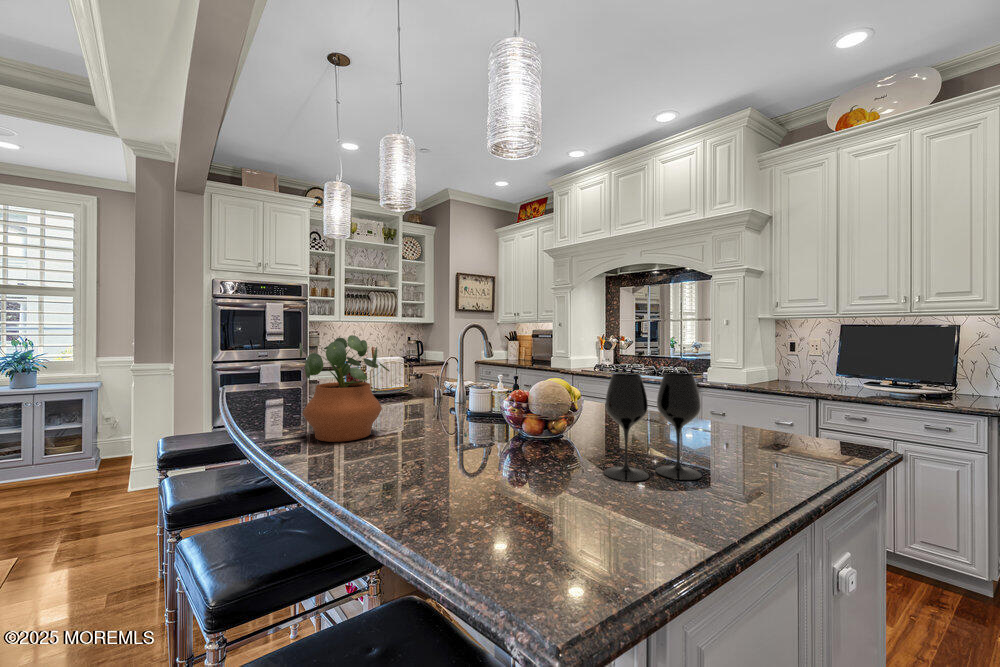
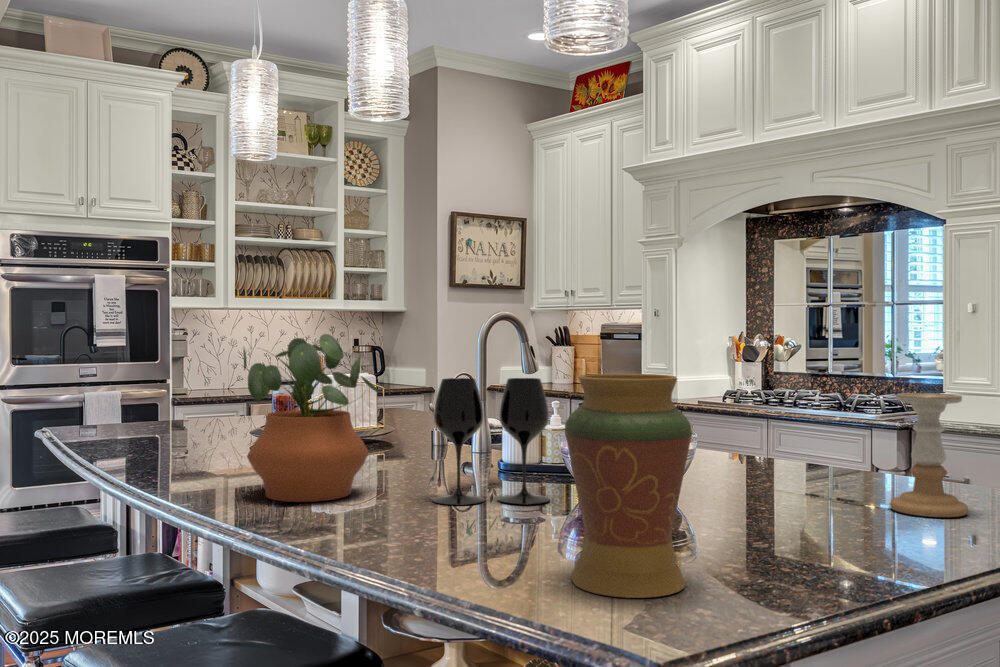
decorative vase: none [491,365,584,540] -> present [565,374,692,598]
wine glass: present [604,373,702,481] -> present [433,378,550,505]
candle holder: none [703,373,753,452] -> present [890,393,968,517]

